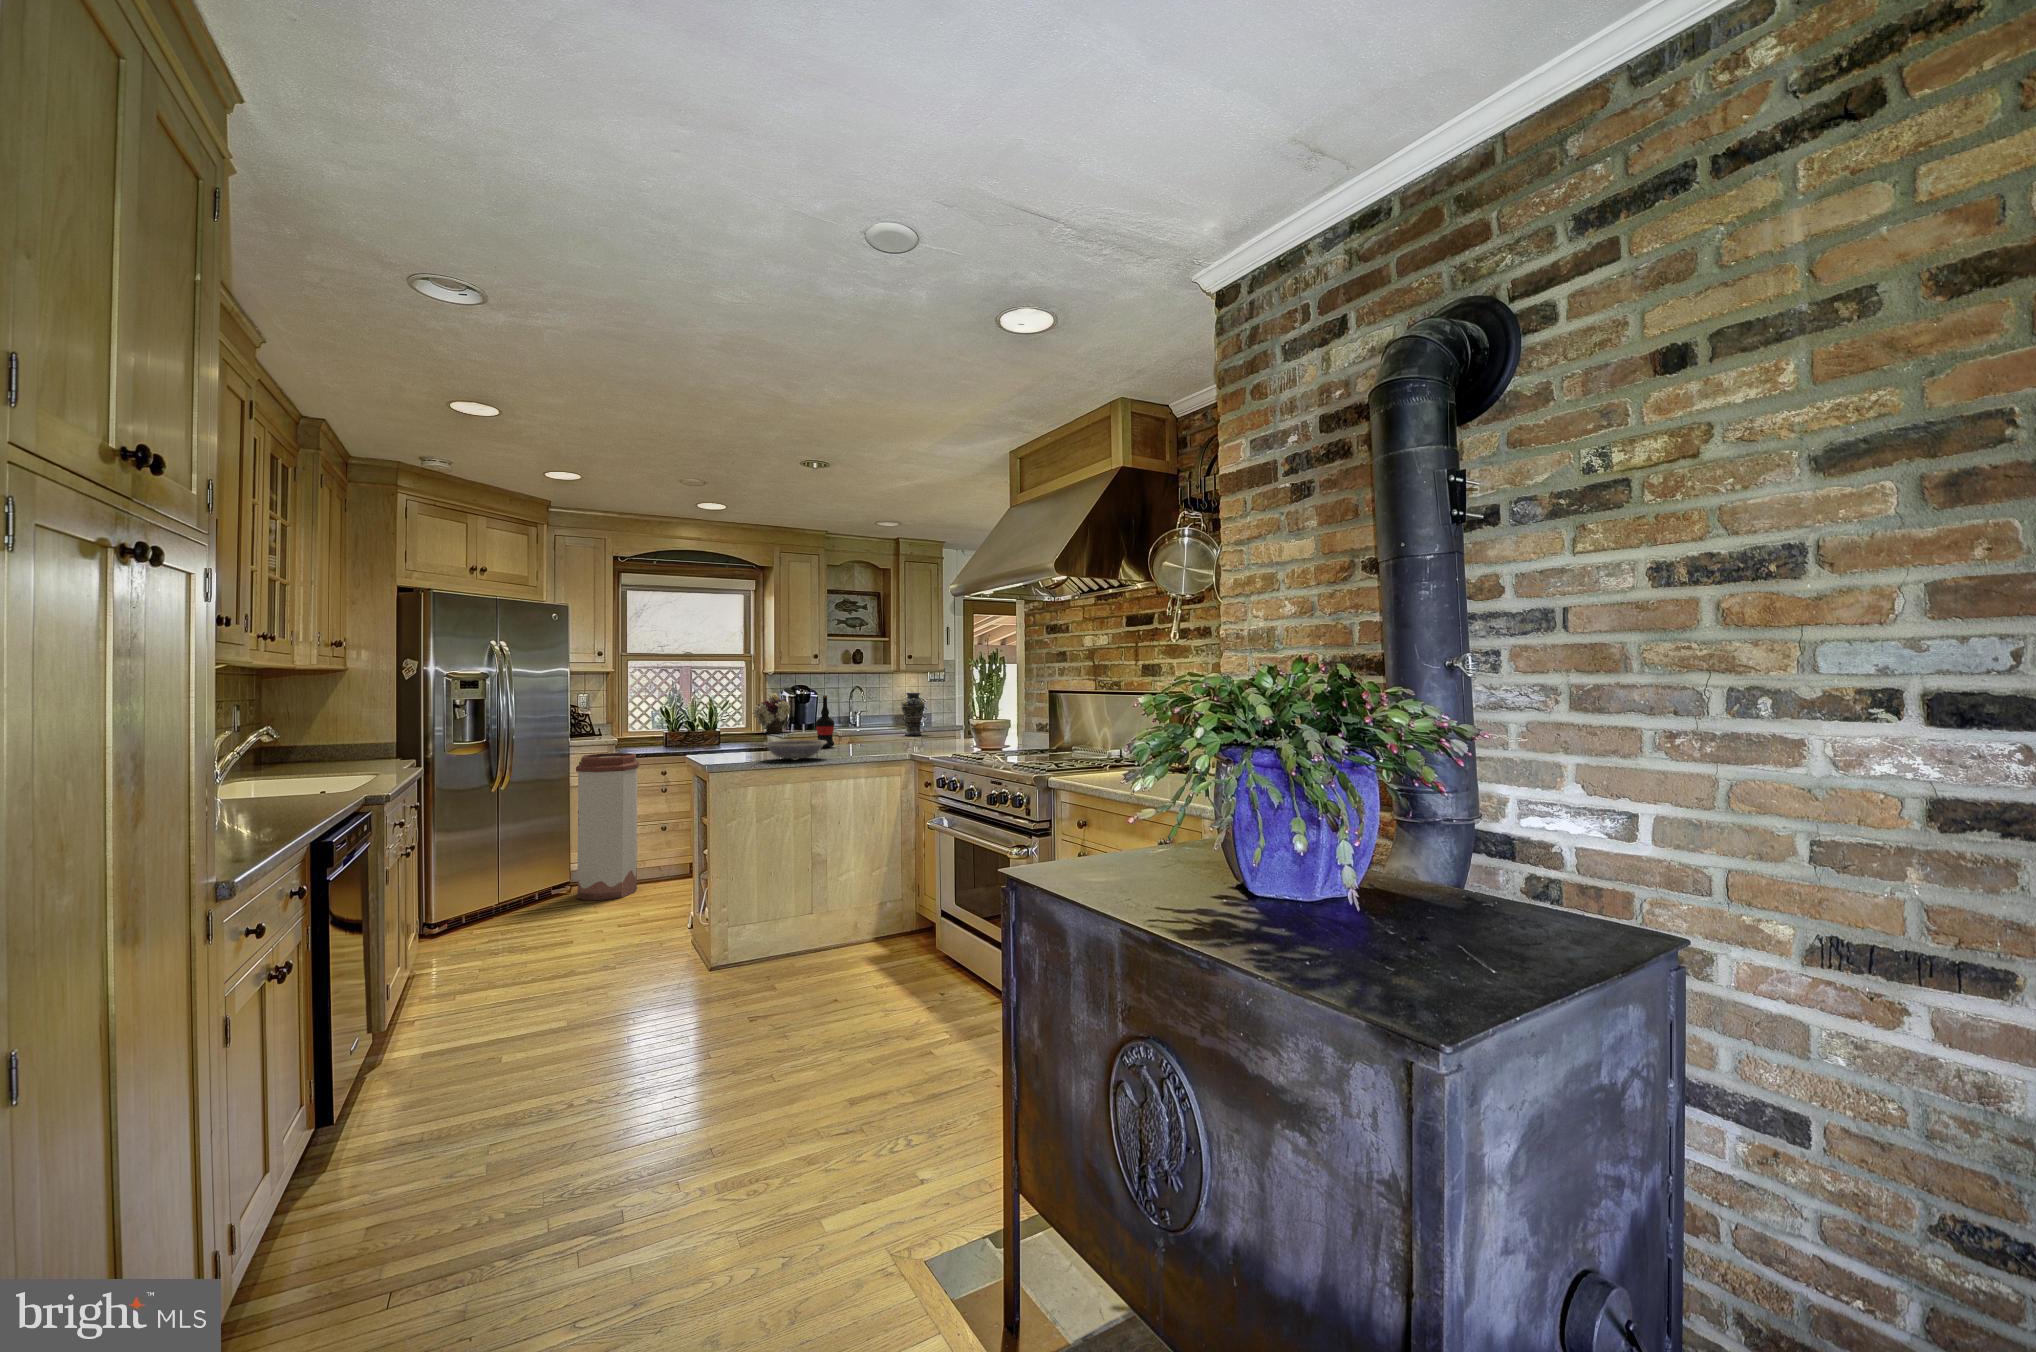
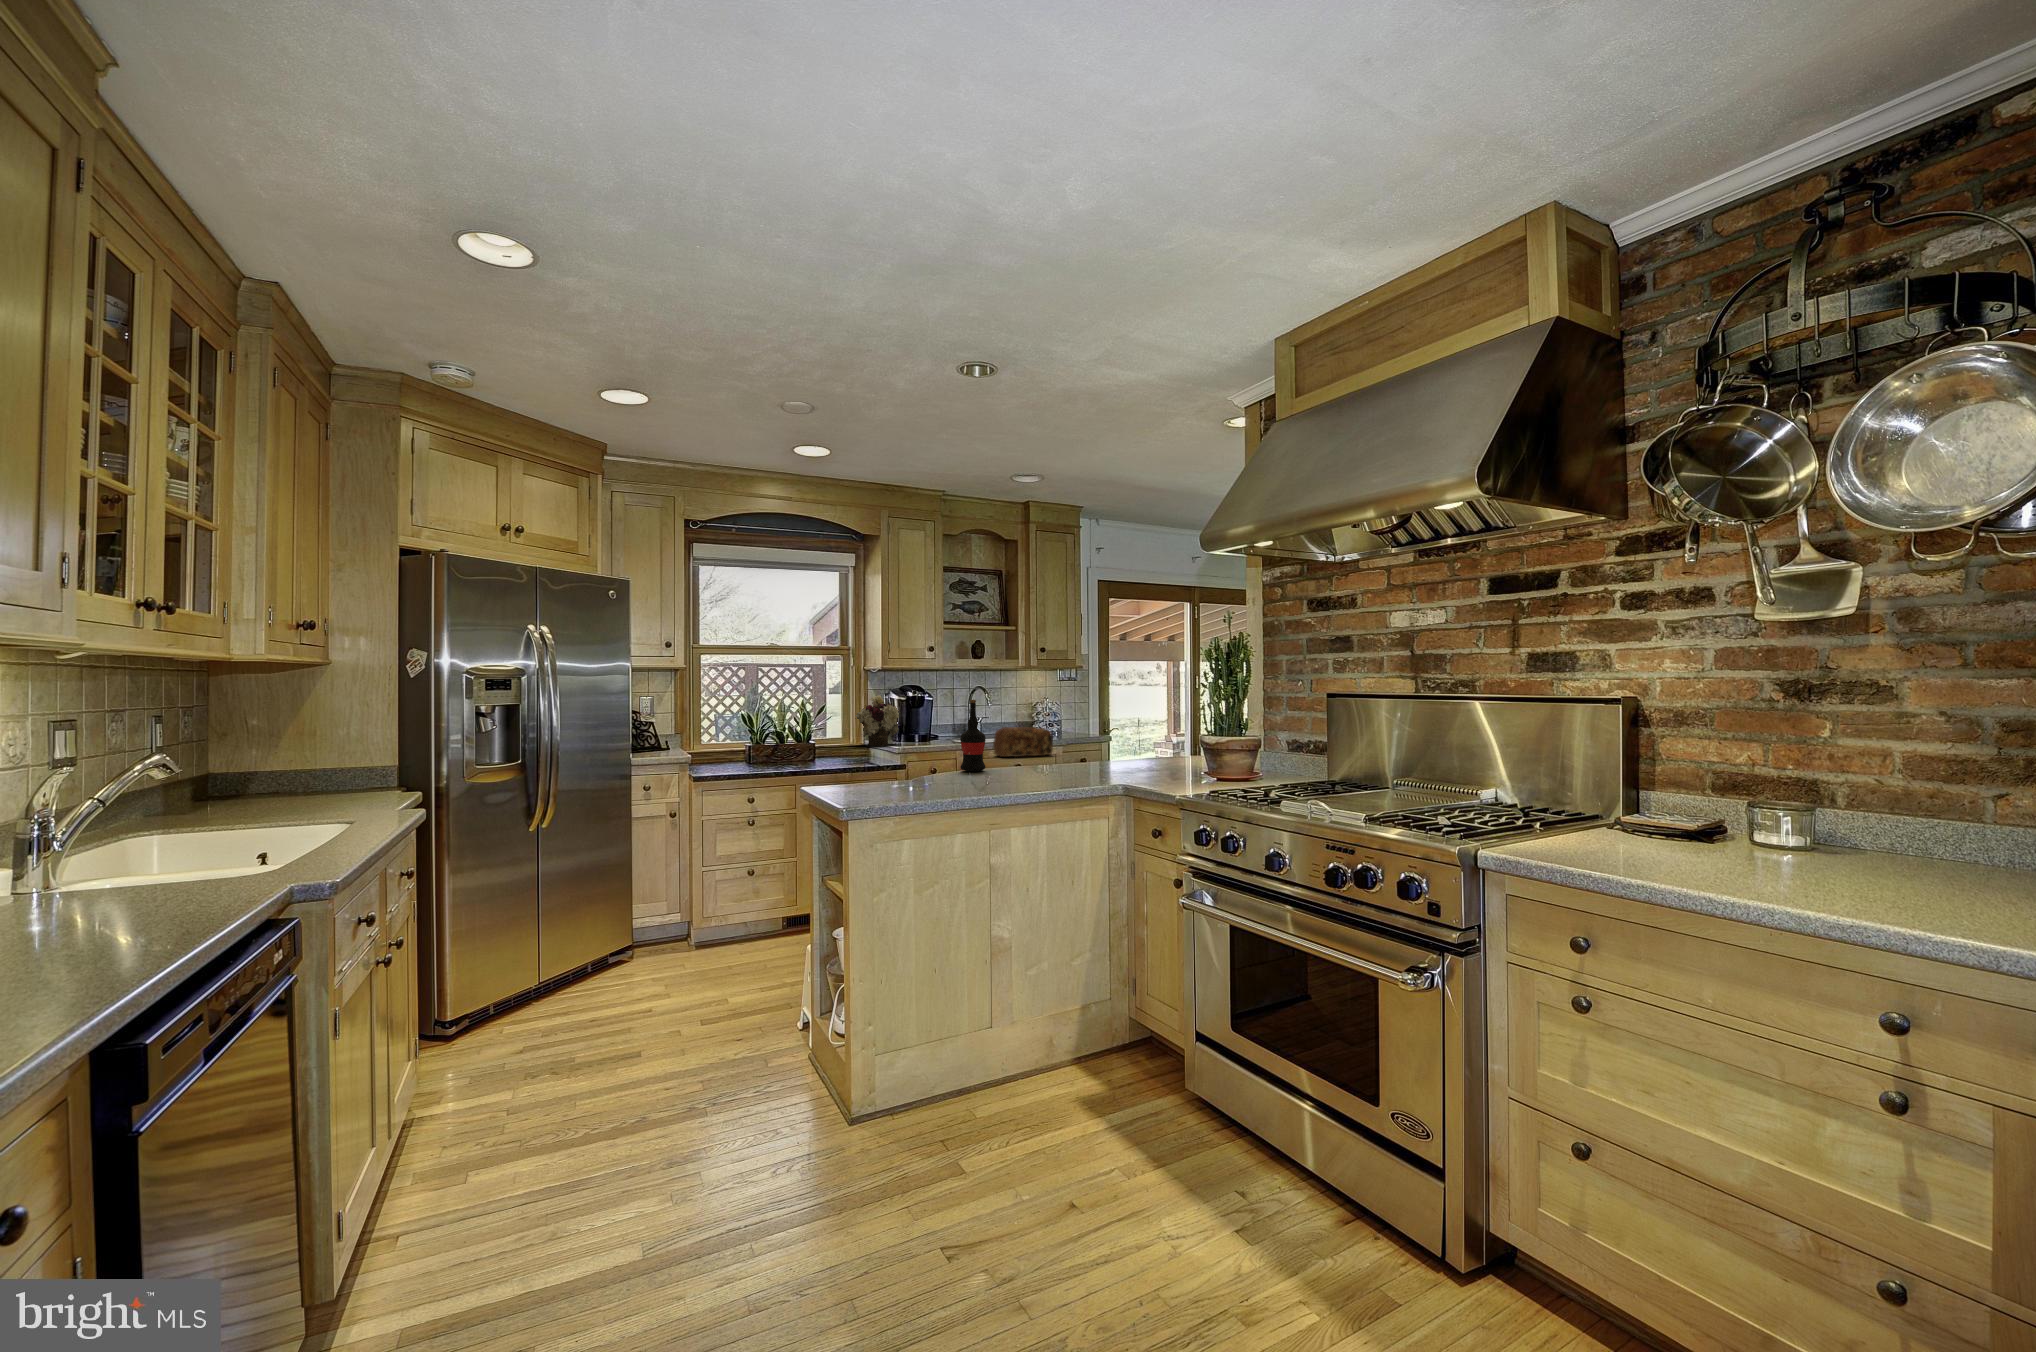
vase: present [901,693,925,736] -> none [1048,695,1078,751]
bread loaf: none [854,717,900,739] -> present [993,727,1053,757]
bowl: present [764,740,826,760] -> none [912,766,1004,796]
trash can: present [576,753,639,900] -> none [639,774,719,972]

